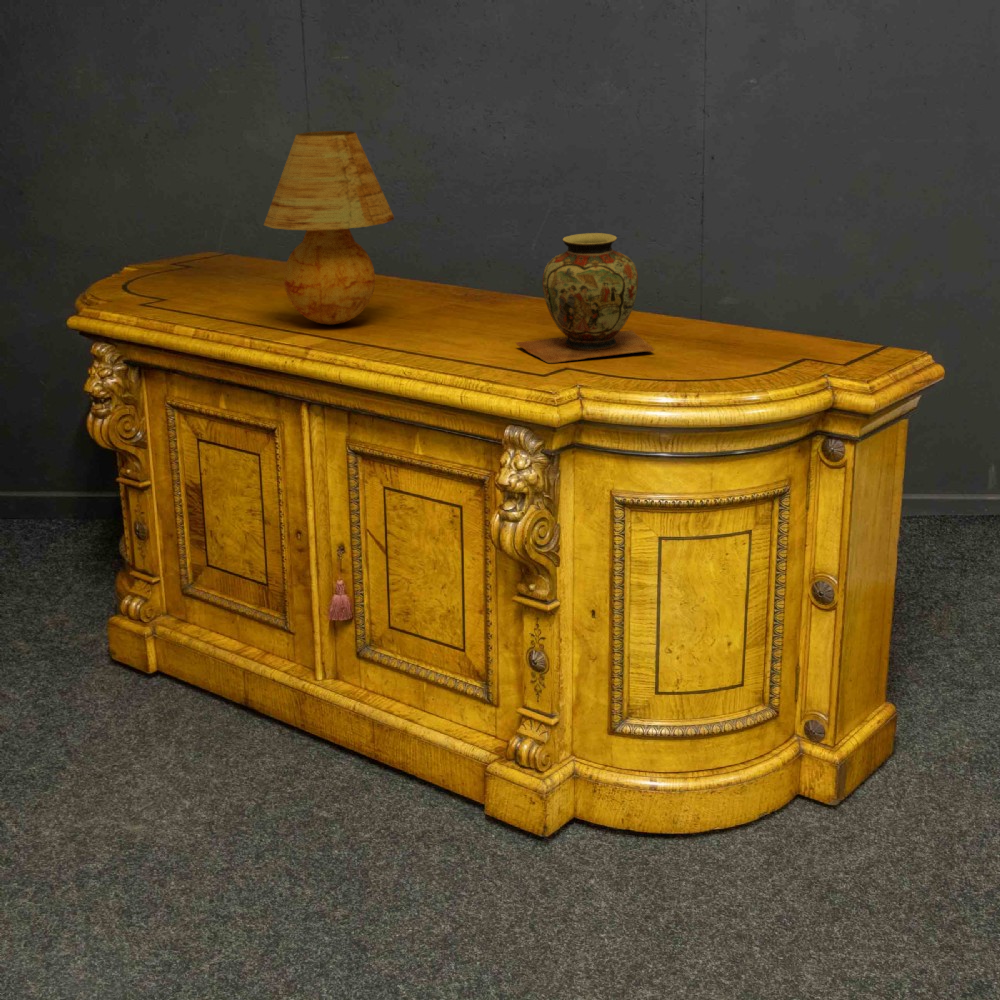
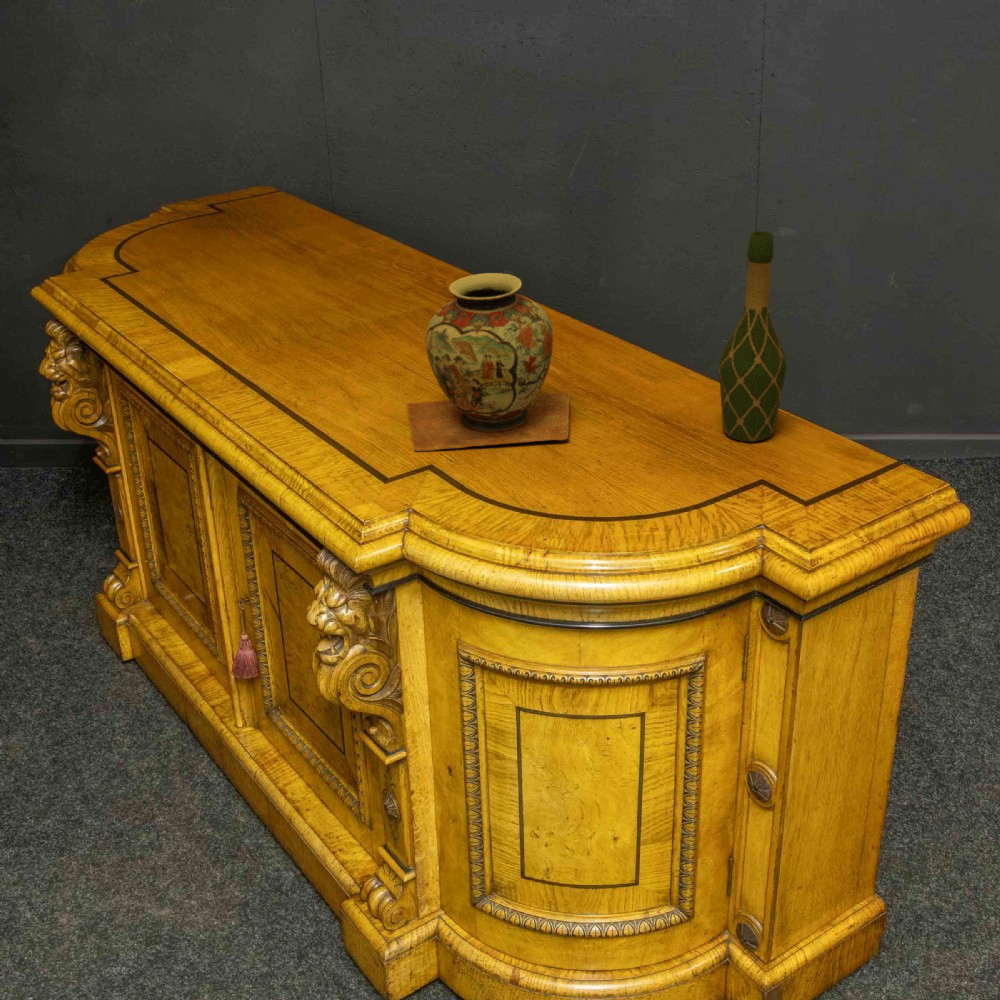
table lamp: present [264,131,394,325] -> none [151,102,320,340]
wine bottle: none [752,192,800,346] -> present [719,231,787,441]

